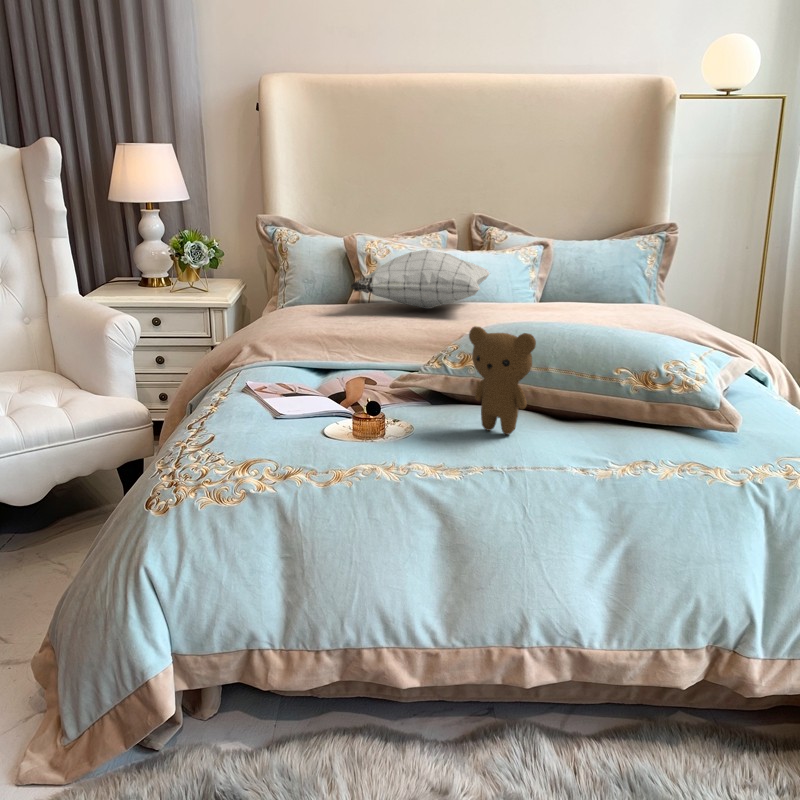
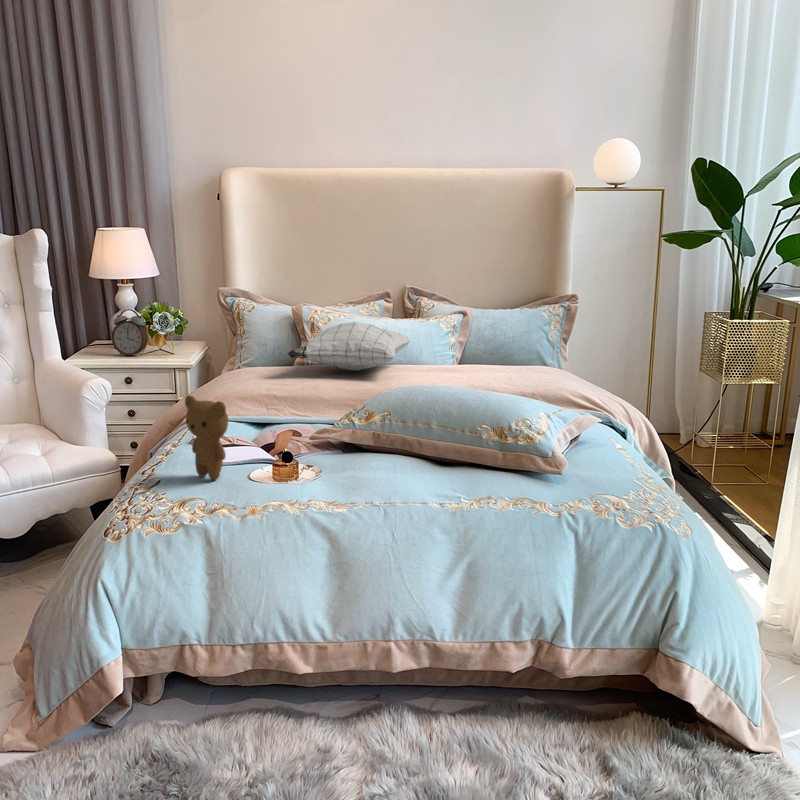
alarm clock: none [135,239,177,293] -> present [112,309,148,355]
teddy bear: present [469,326,536,435] -> present [185,395,228,480]

